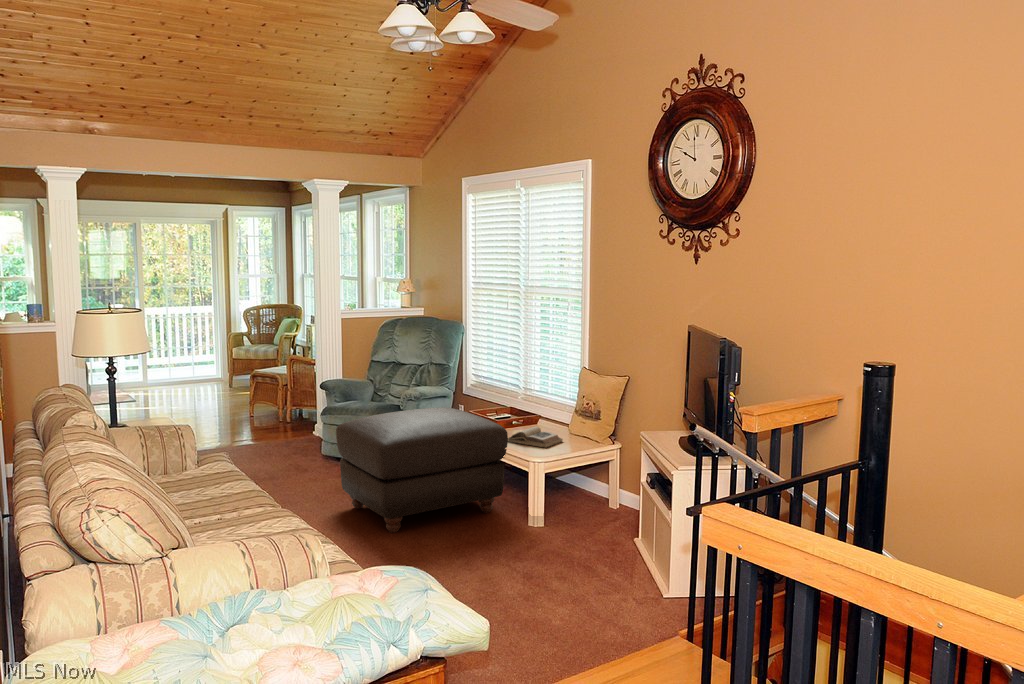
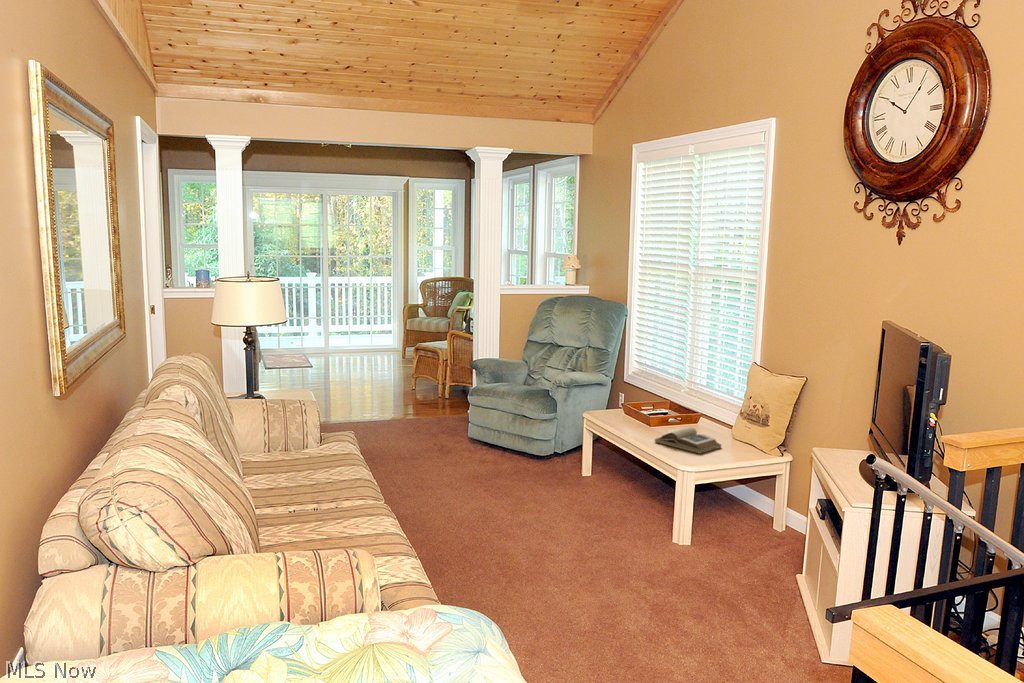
ottoman: present [336,407,508,533] -> none [471,398,656,533]

